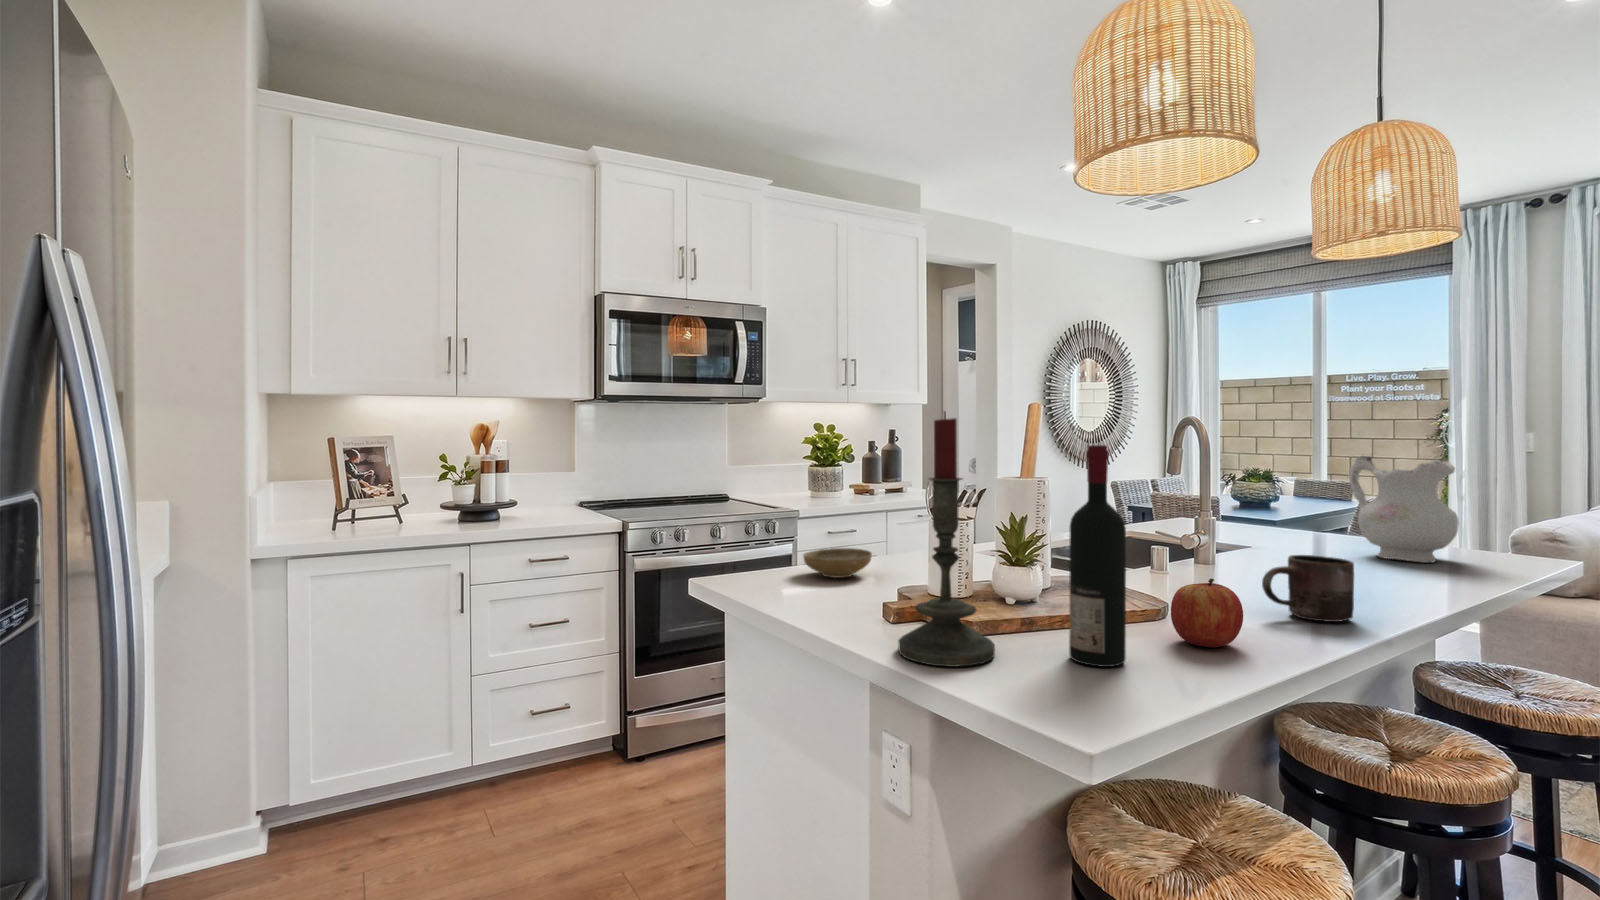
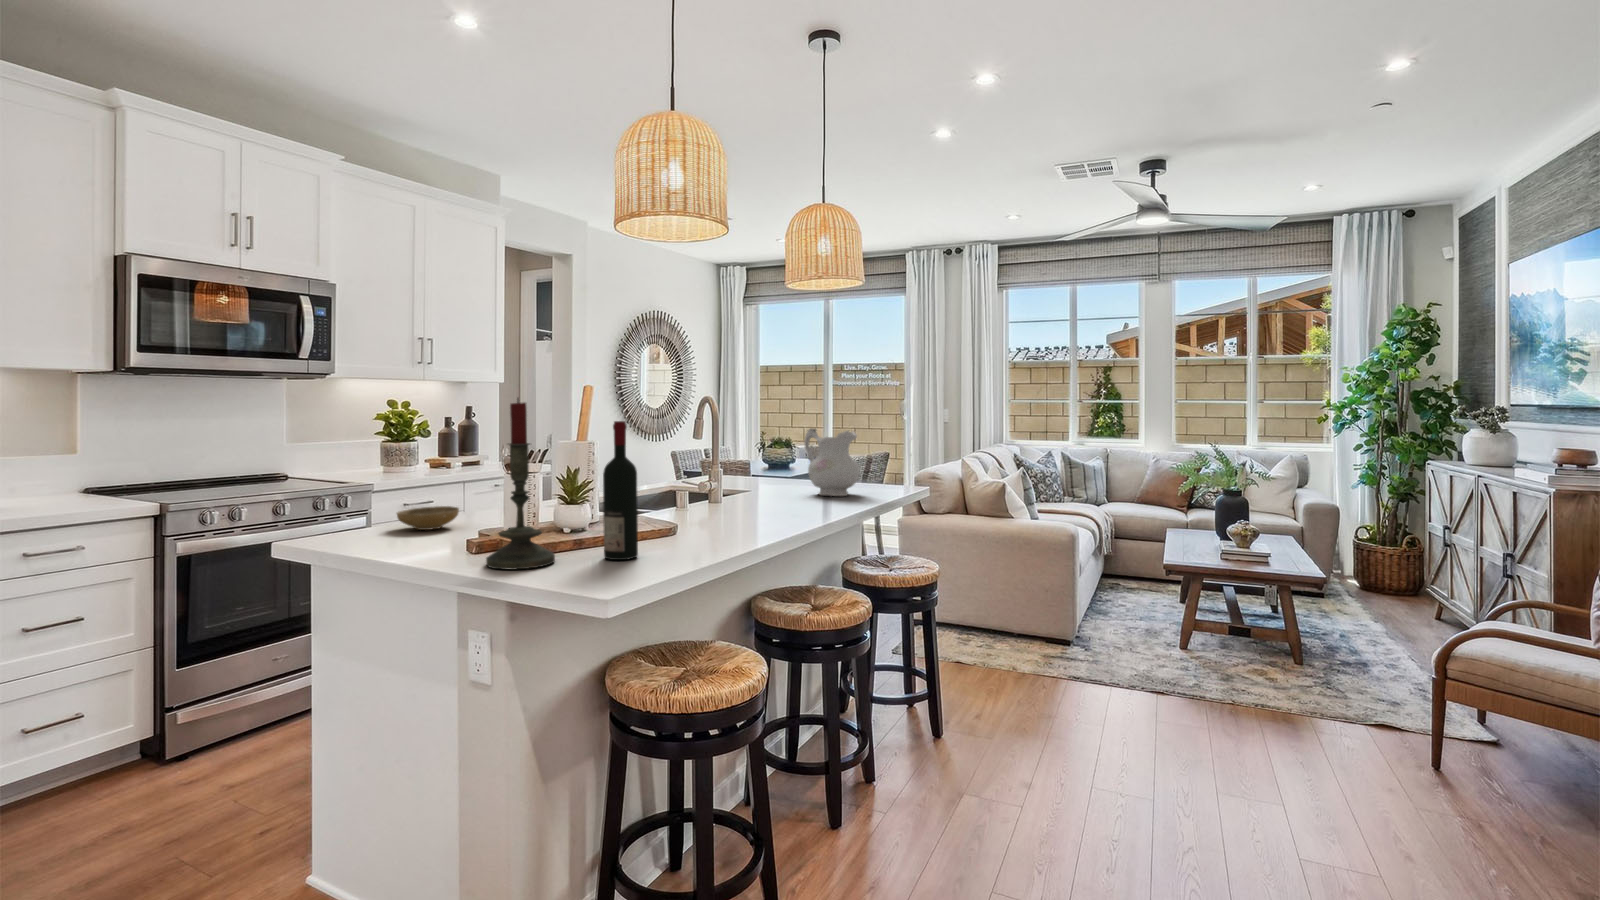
mug: present [1262,555,1354,622] -> none [729,490,779,529]
apple: present [1171,579,1243,647] -> none [670,504,710,546]

